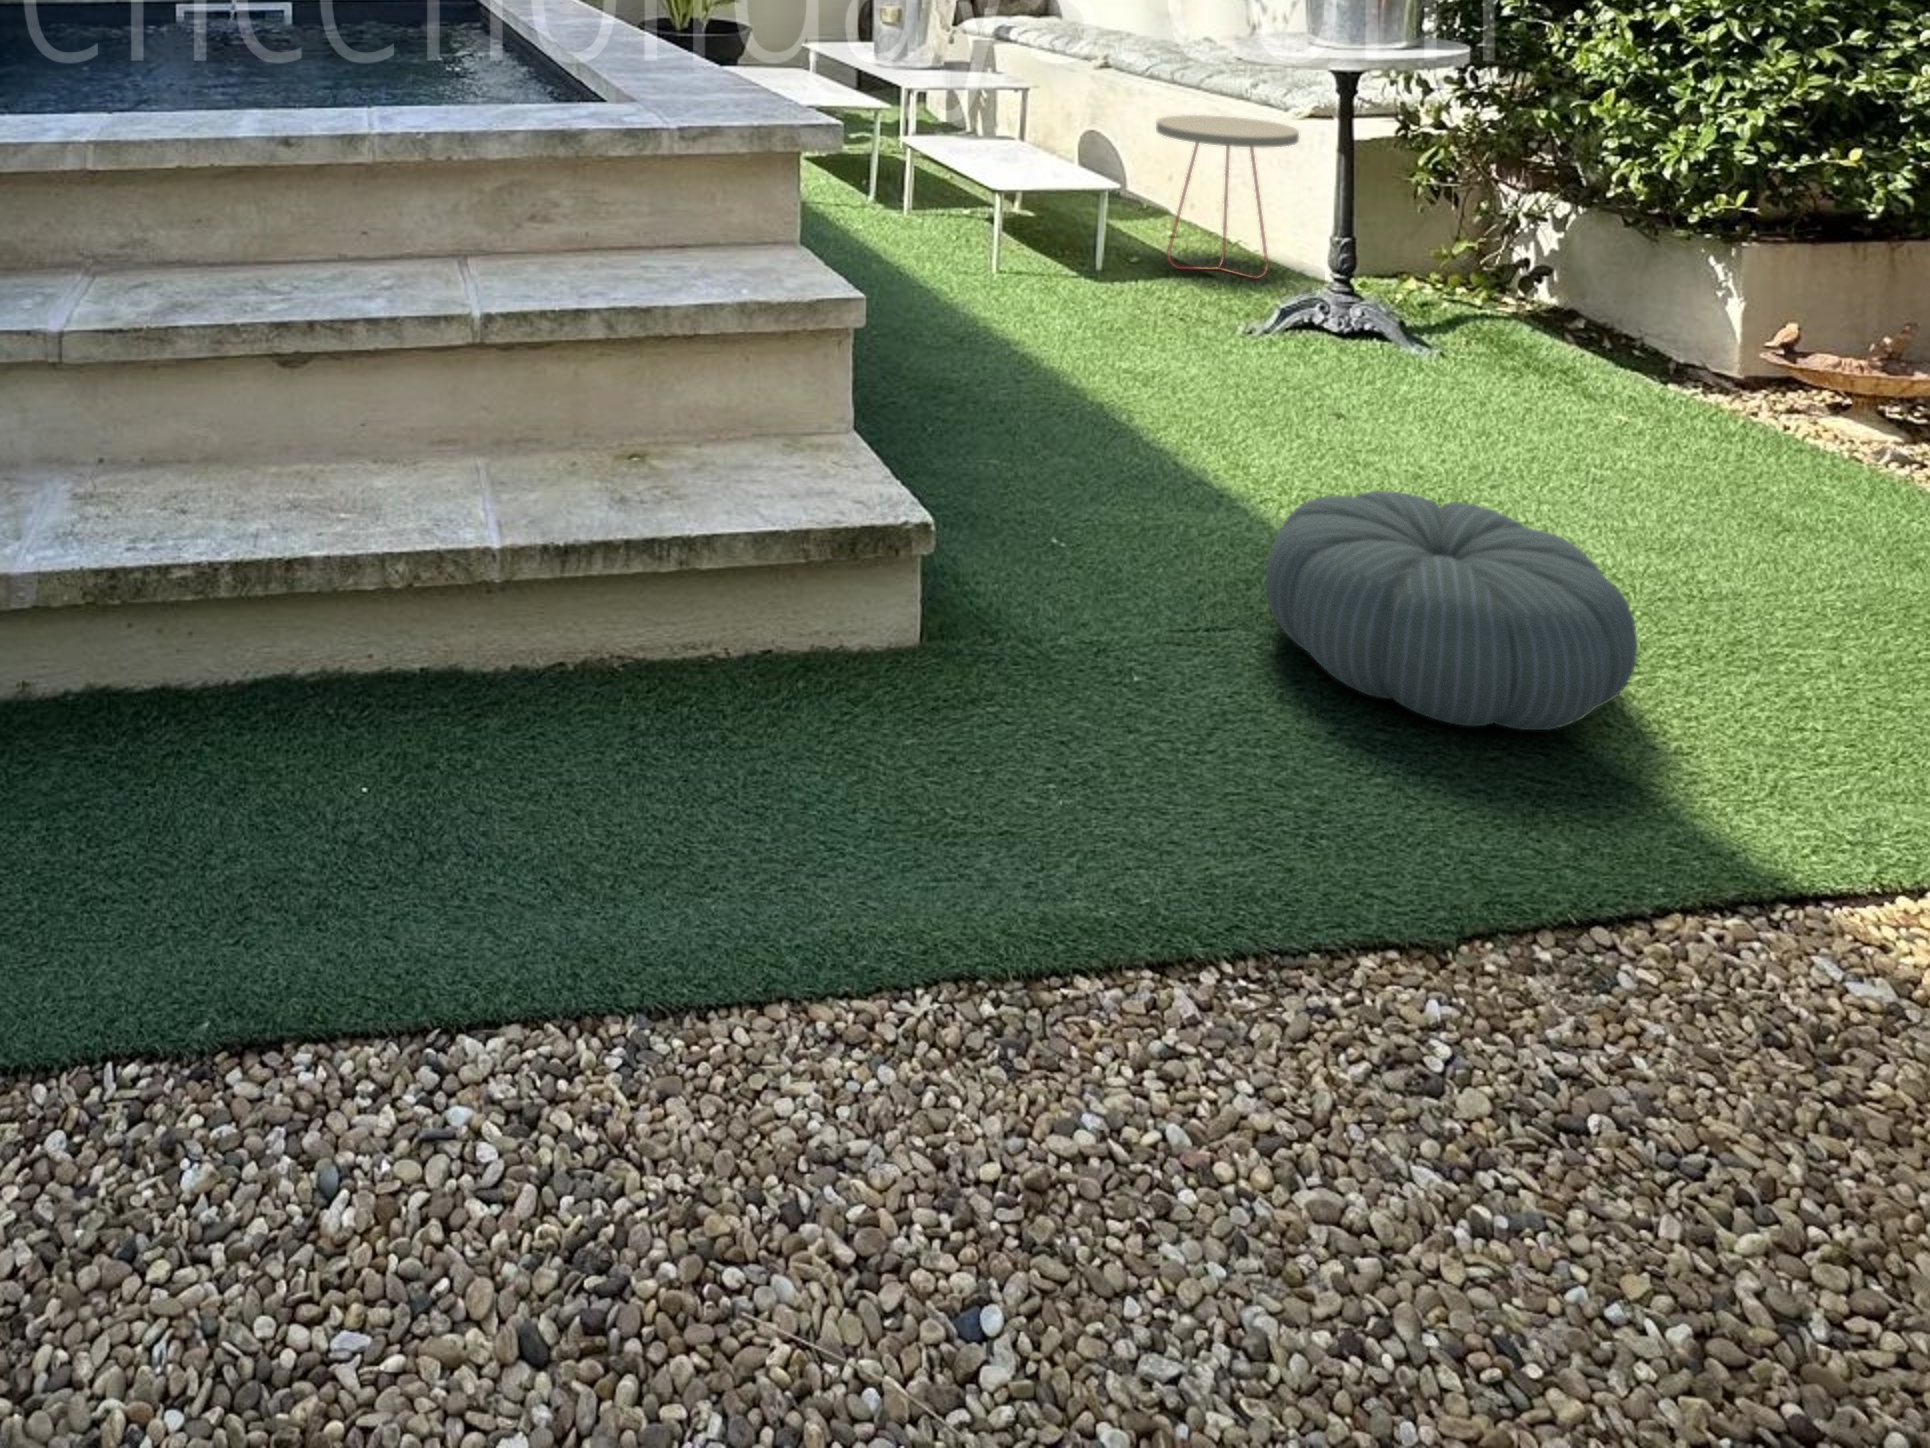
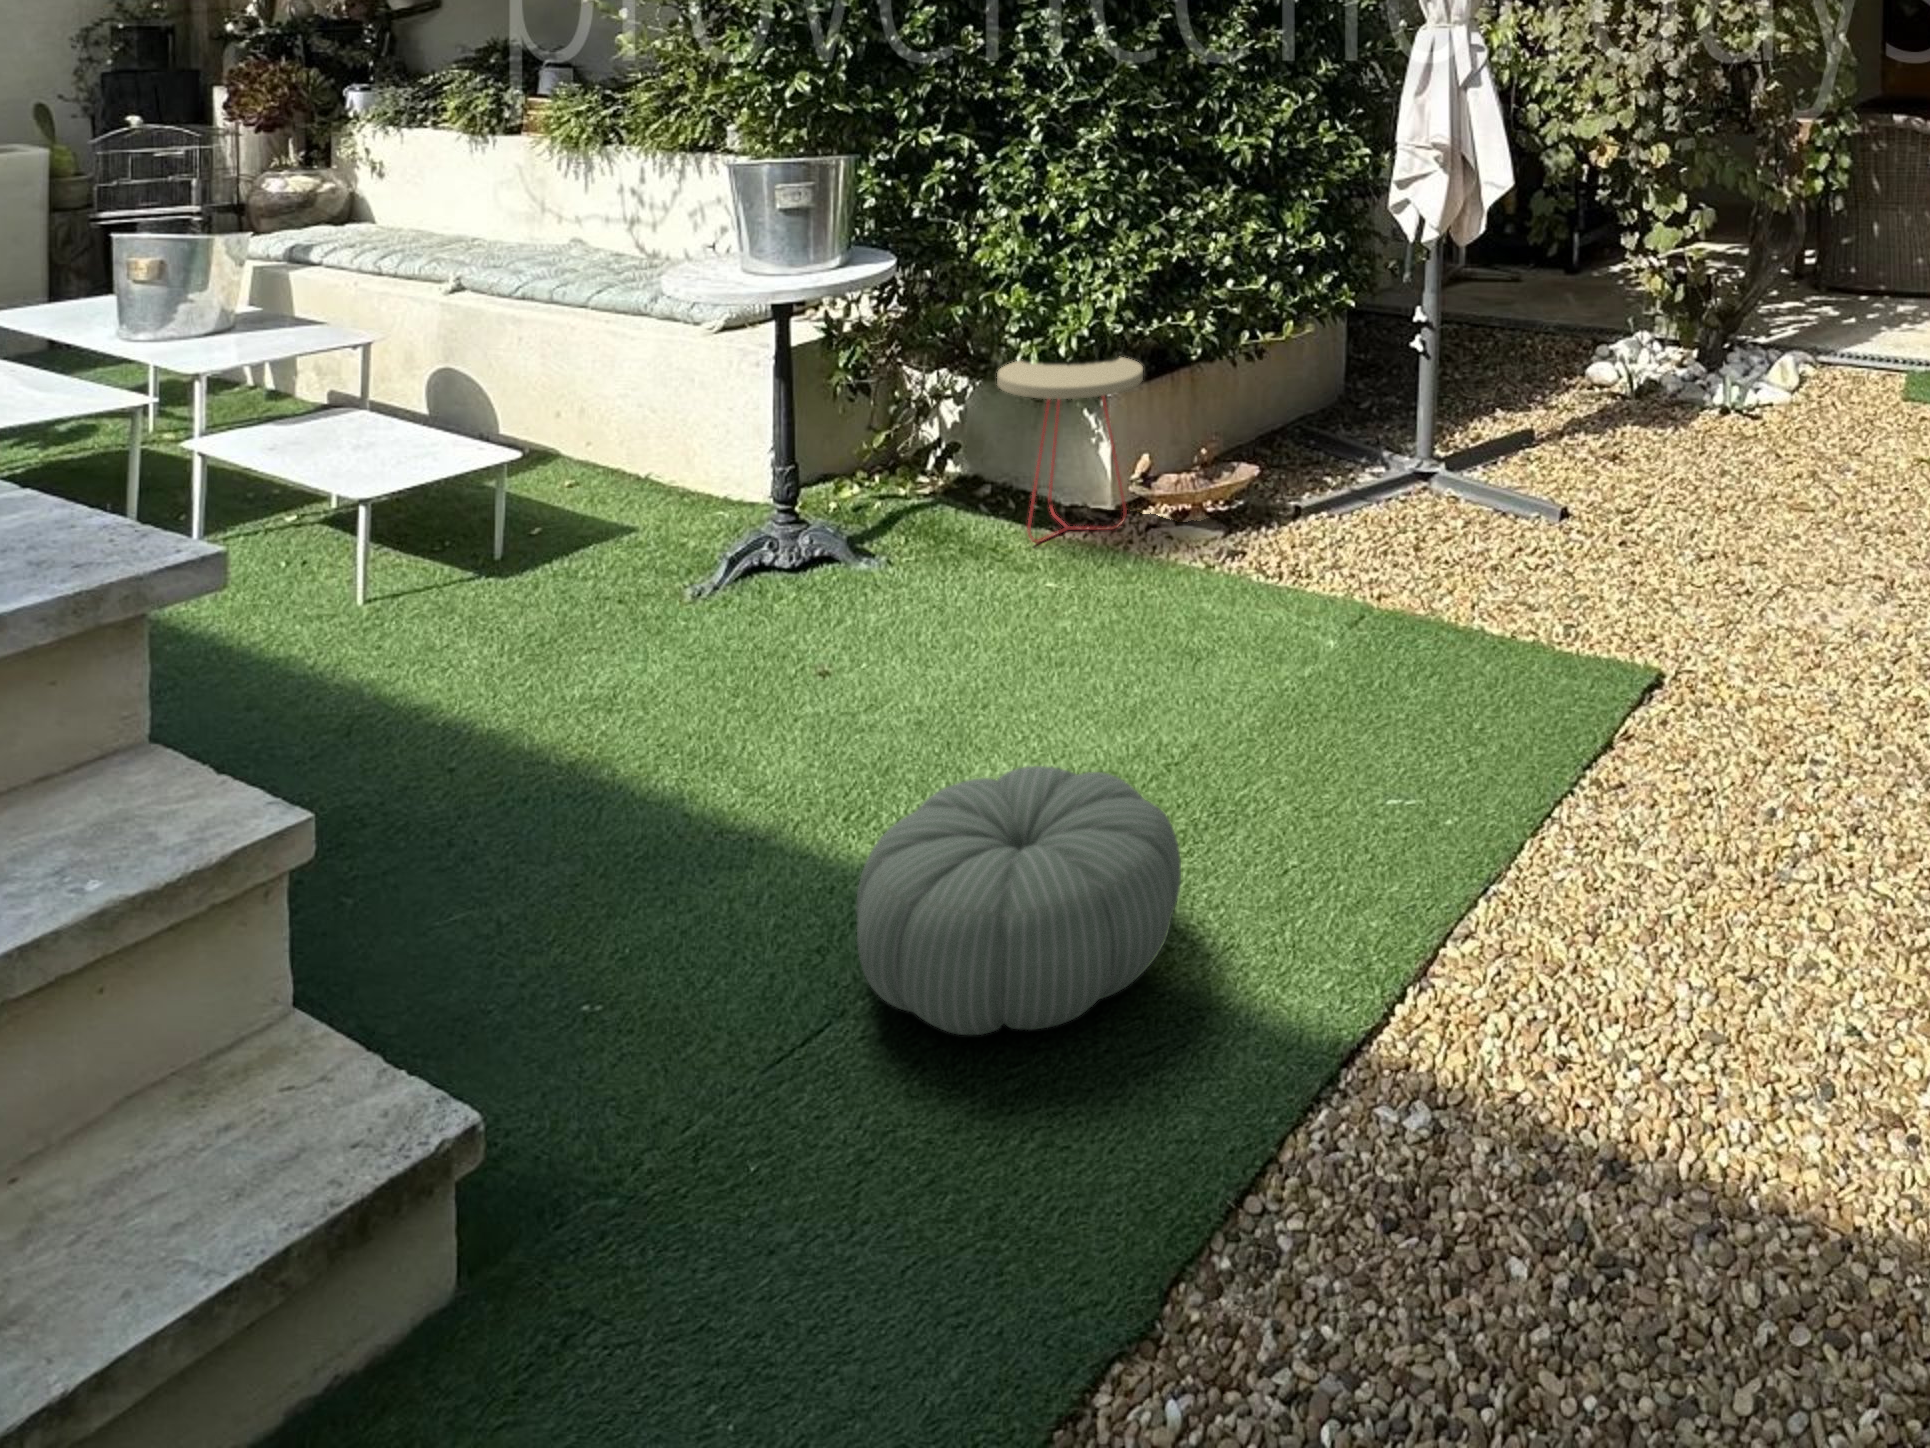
side table: present [1156,115,1299,279] -> present [997,357,1143,543]

